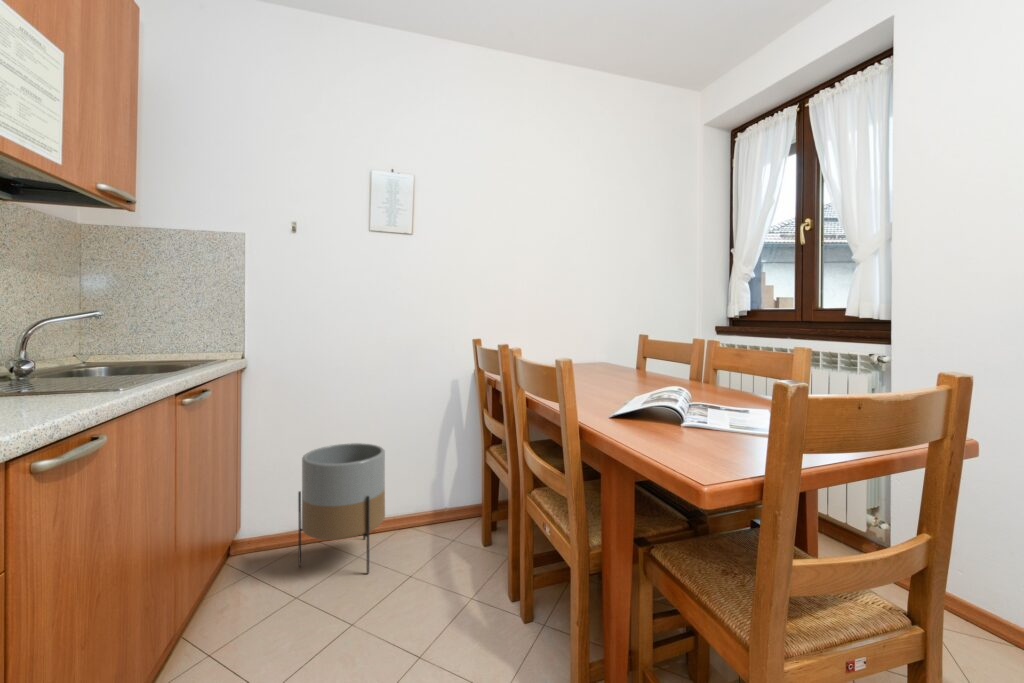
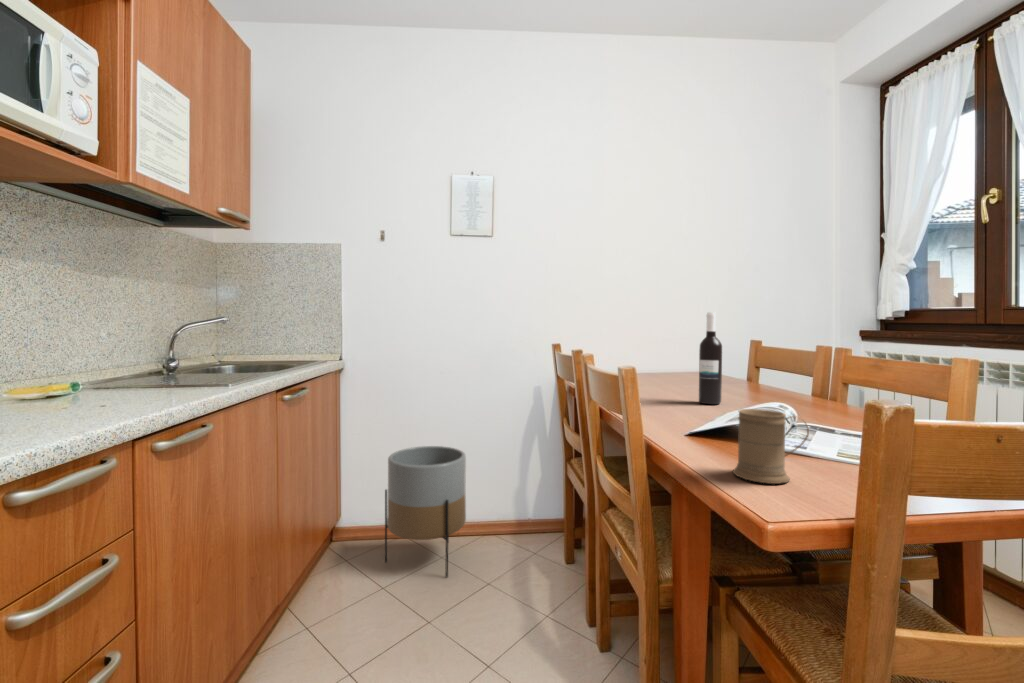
wine bottle: none [606,311,625,391] -> present [699,312,722,404]
mug: none [658,392,717,453] -> present [733,409,809,484]

